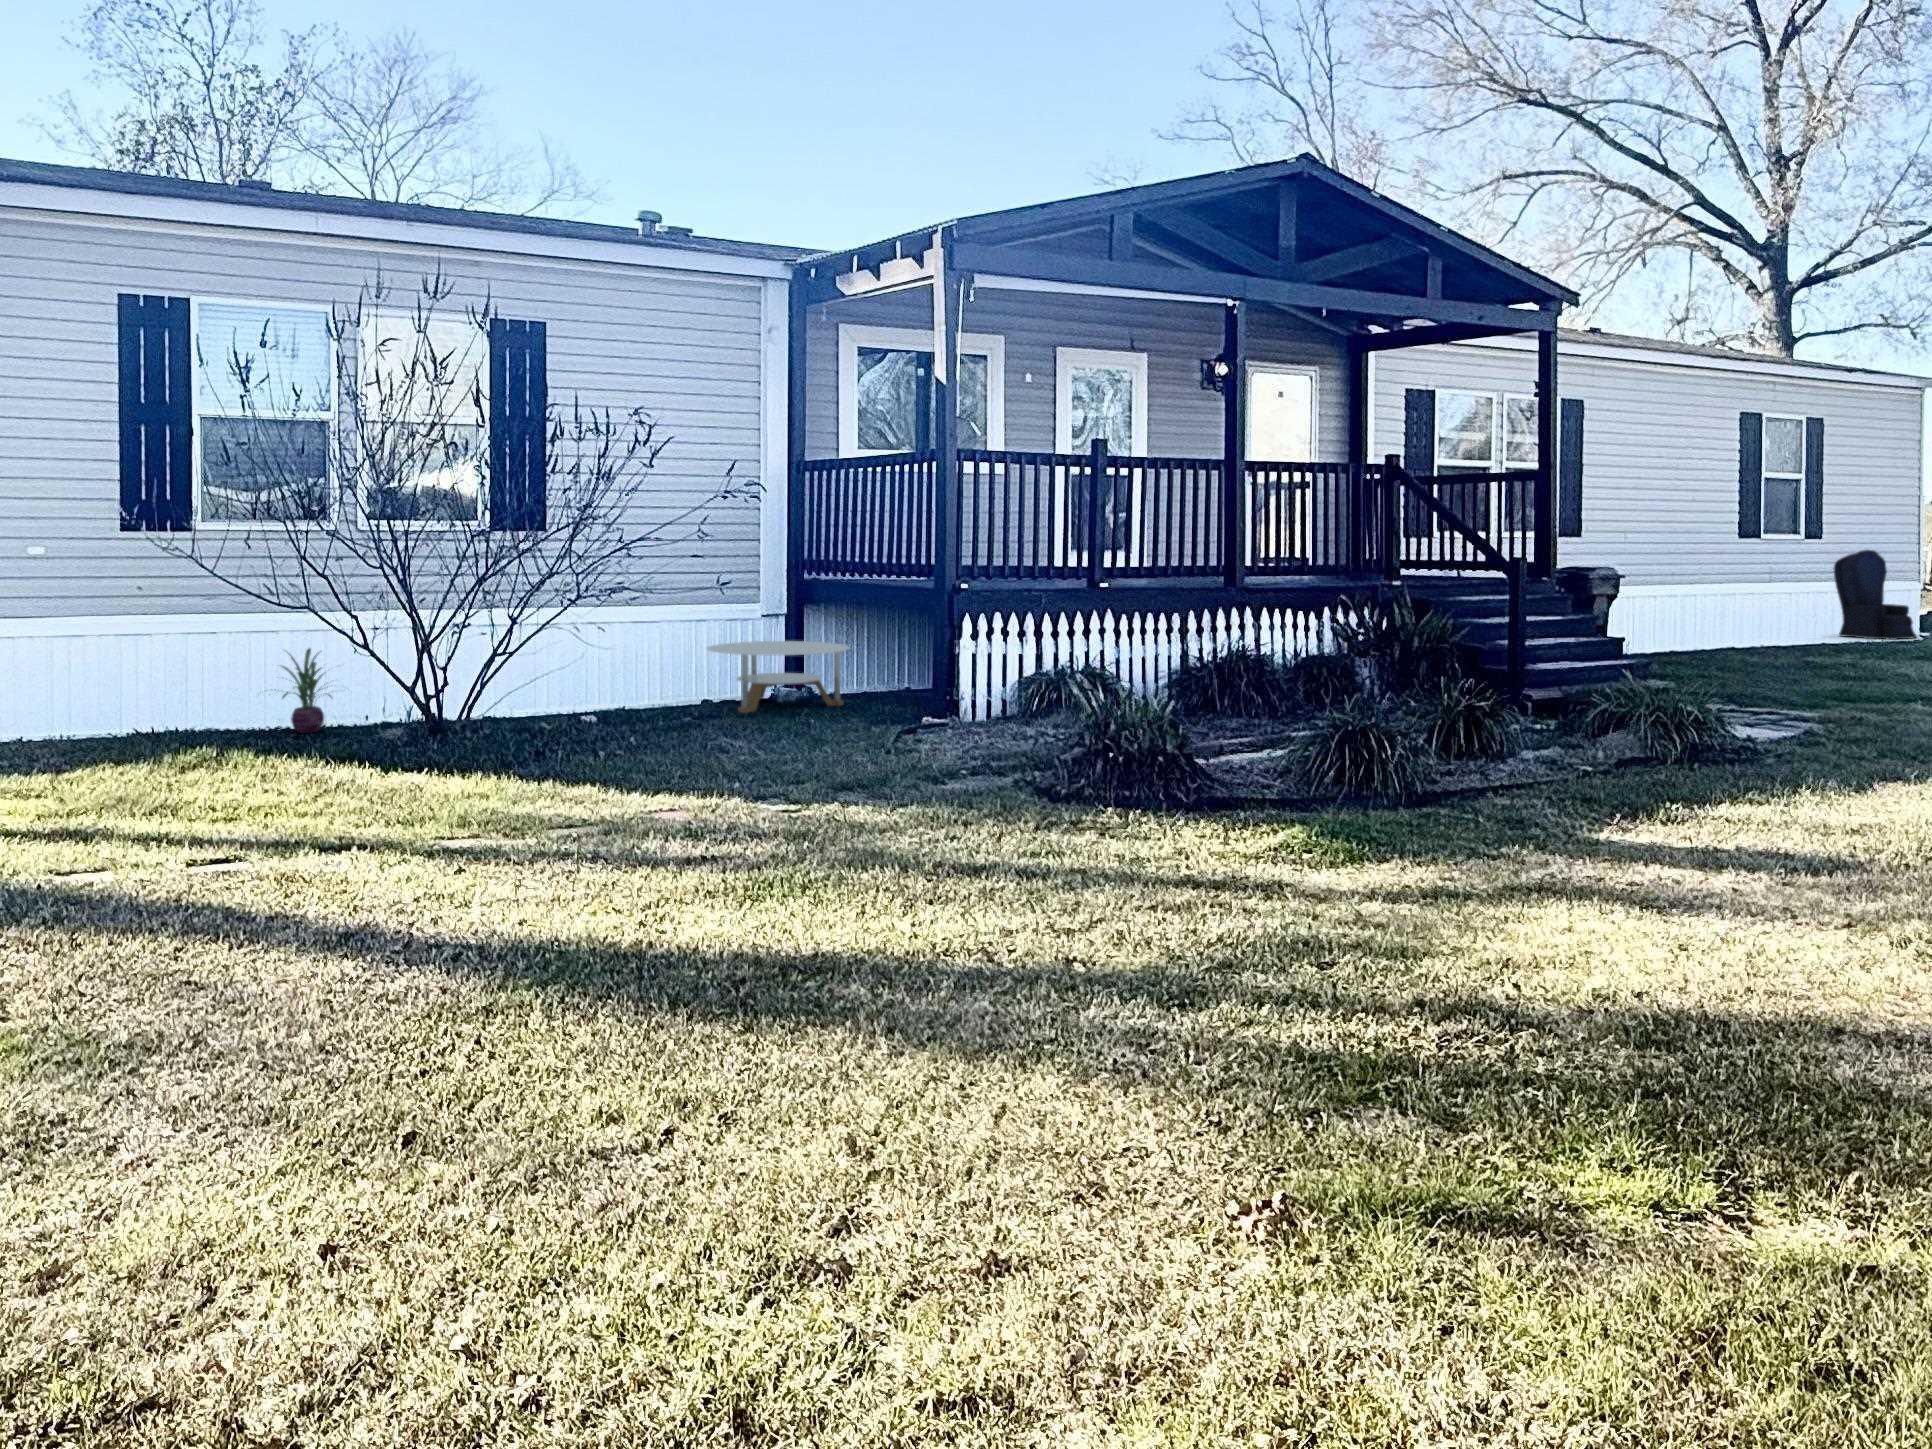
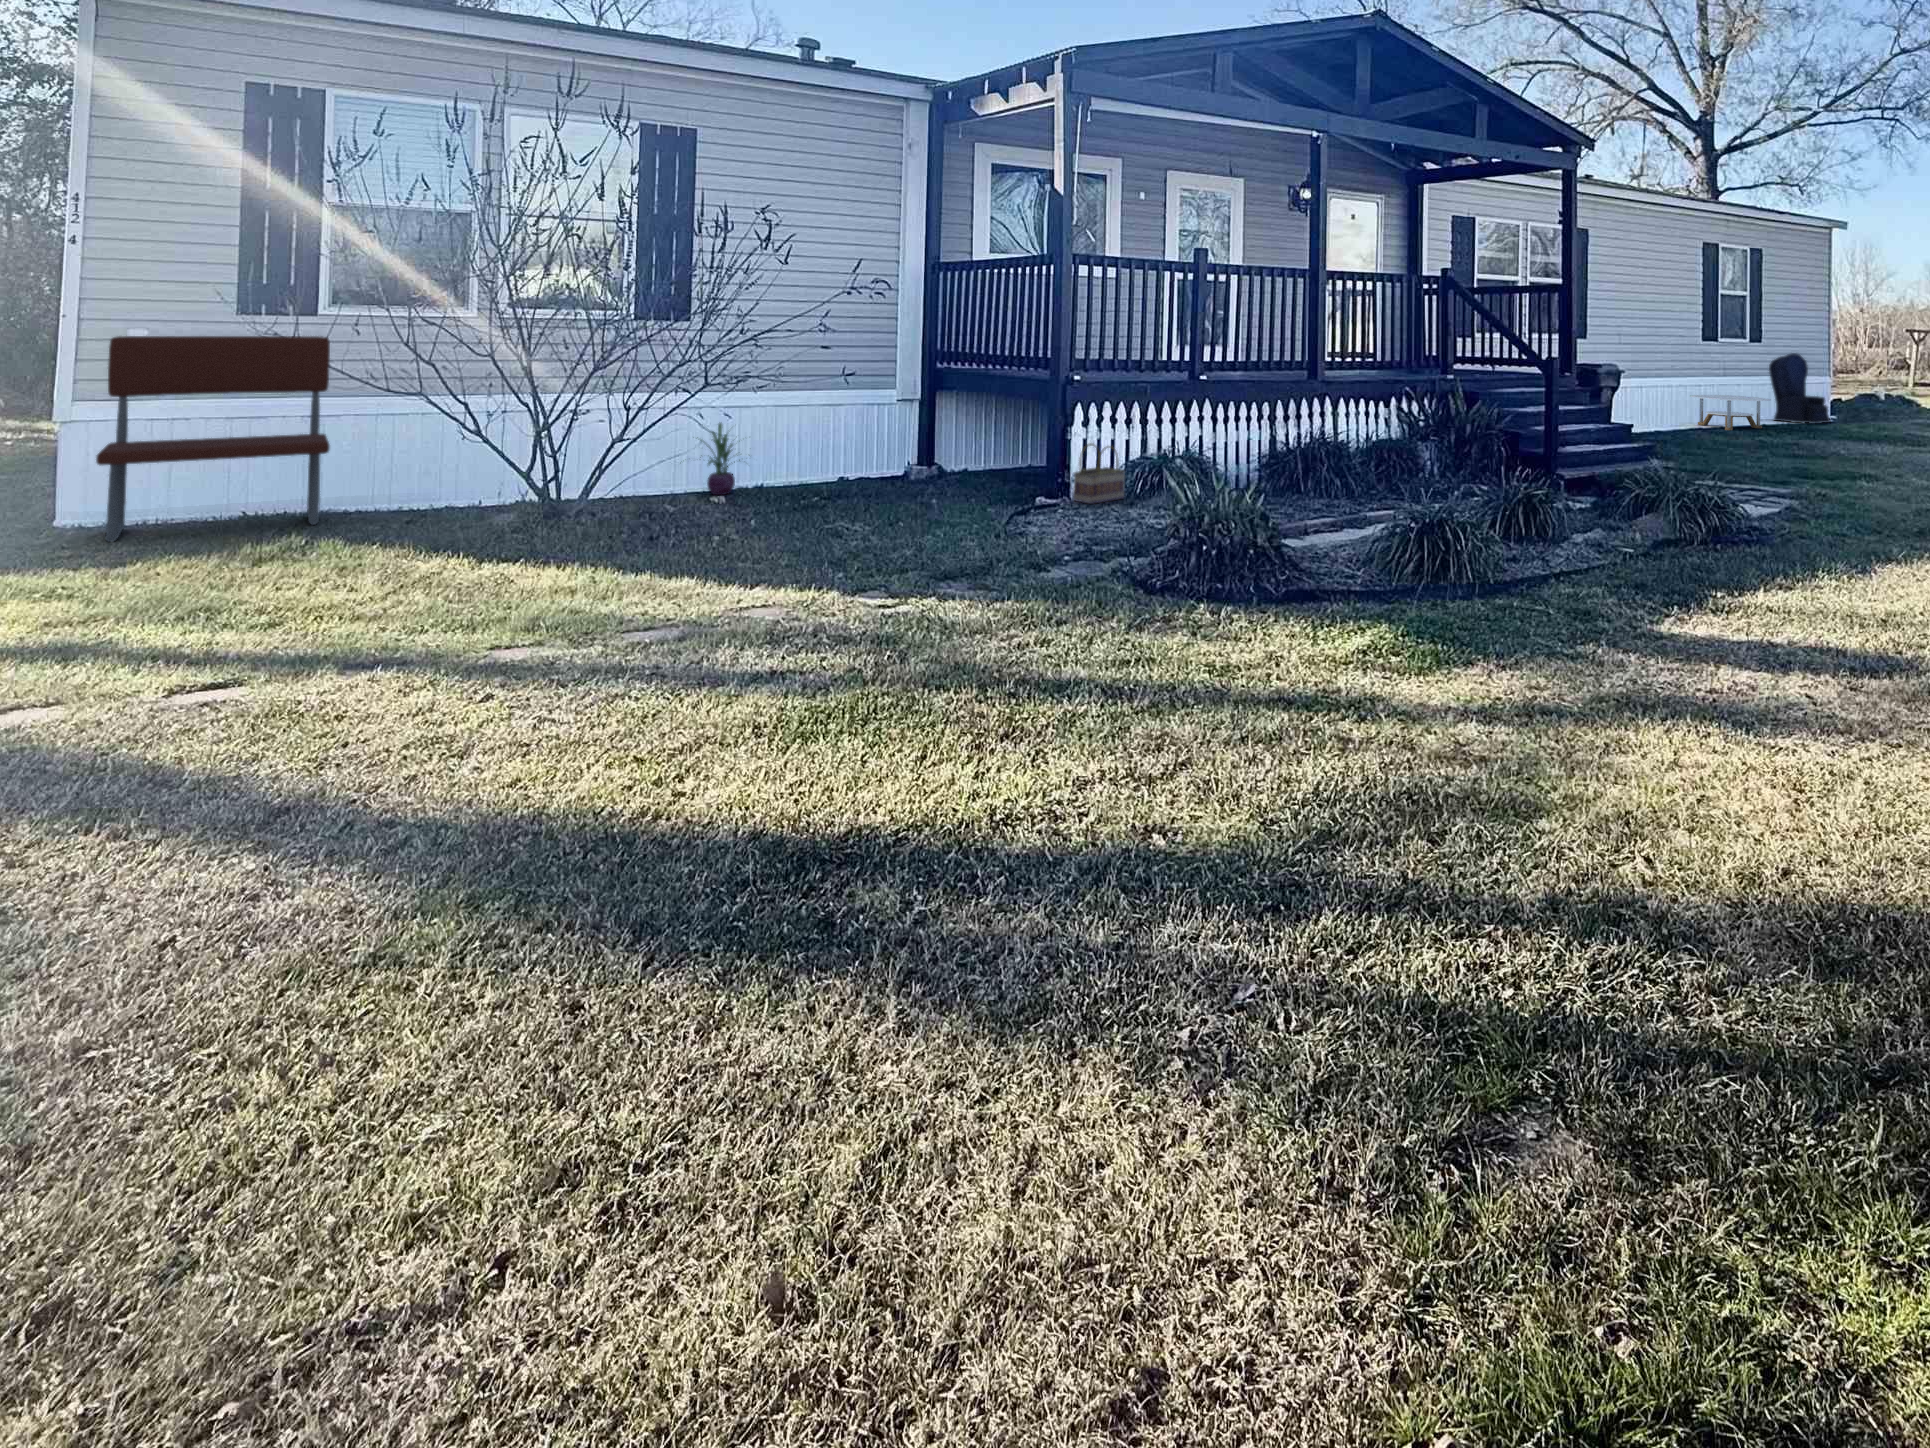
bench: none [9,551,215,755] -> present [96,336,330,542]
round table: present [707,641,850,713] -> present [1690,395,1771,430]
decorative plant: present [282,648,331,733] -> present [697,423,740,495]
basket: none [963,659,1021,725] -> present [1073,444,1125,504]

